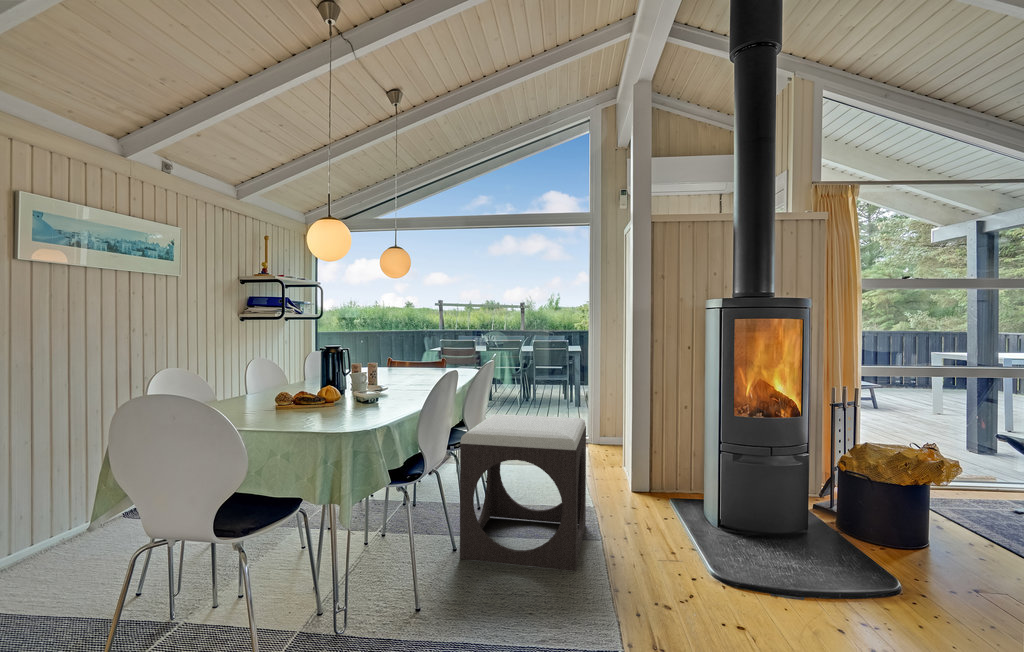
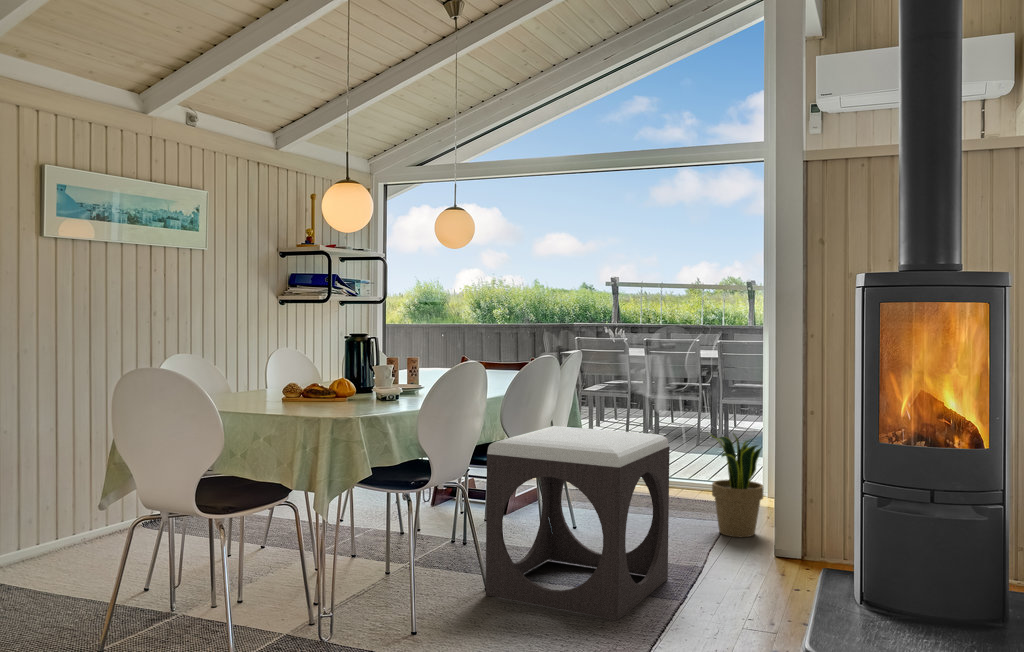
potted plant: none [582,408,621,482] -> present [711,433,763,537]

